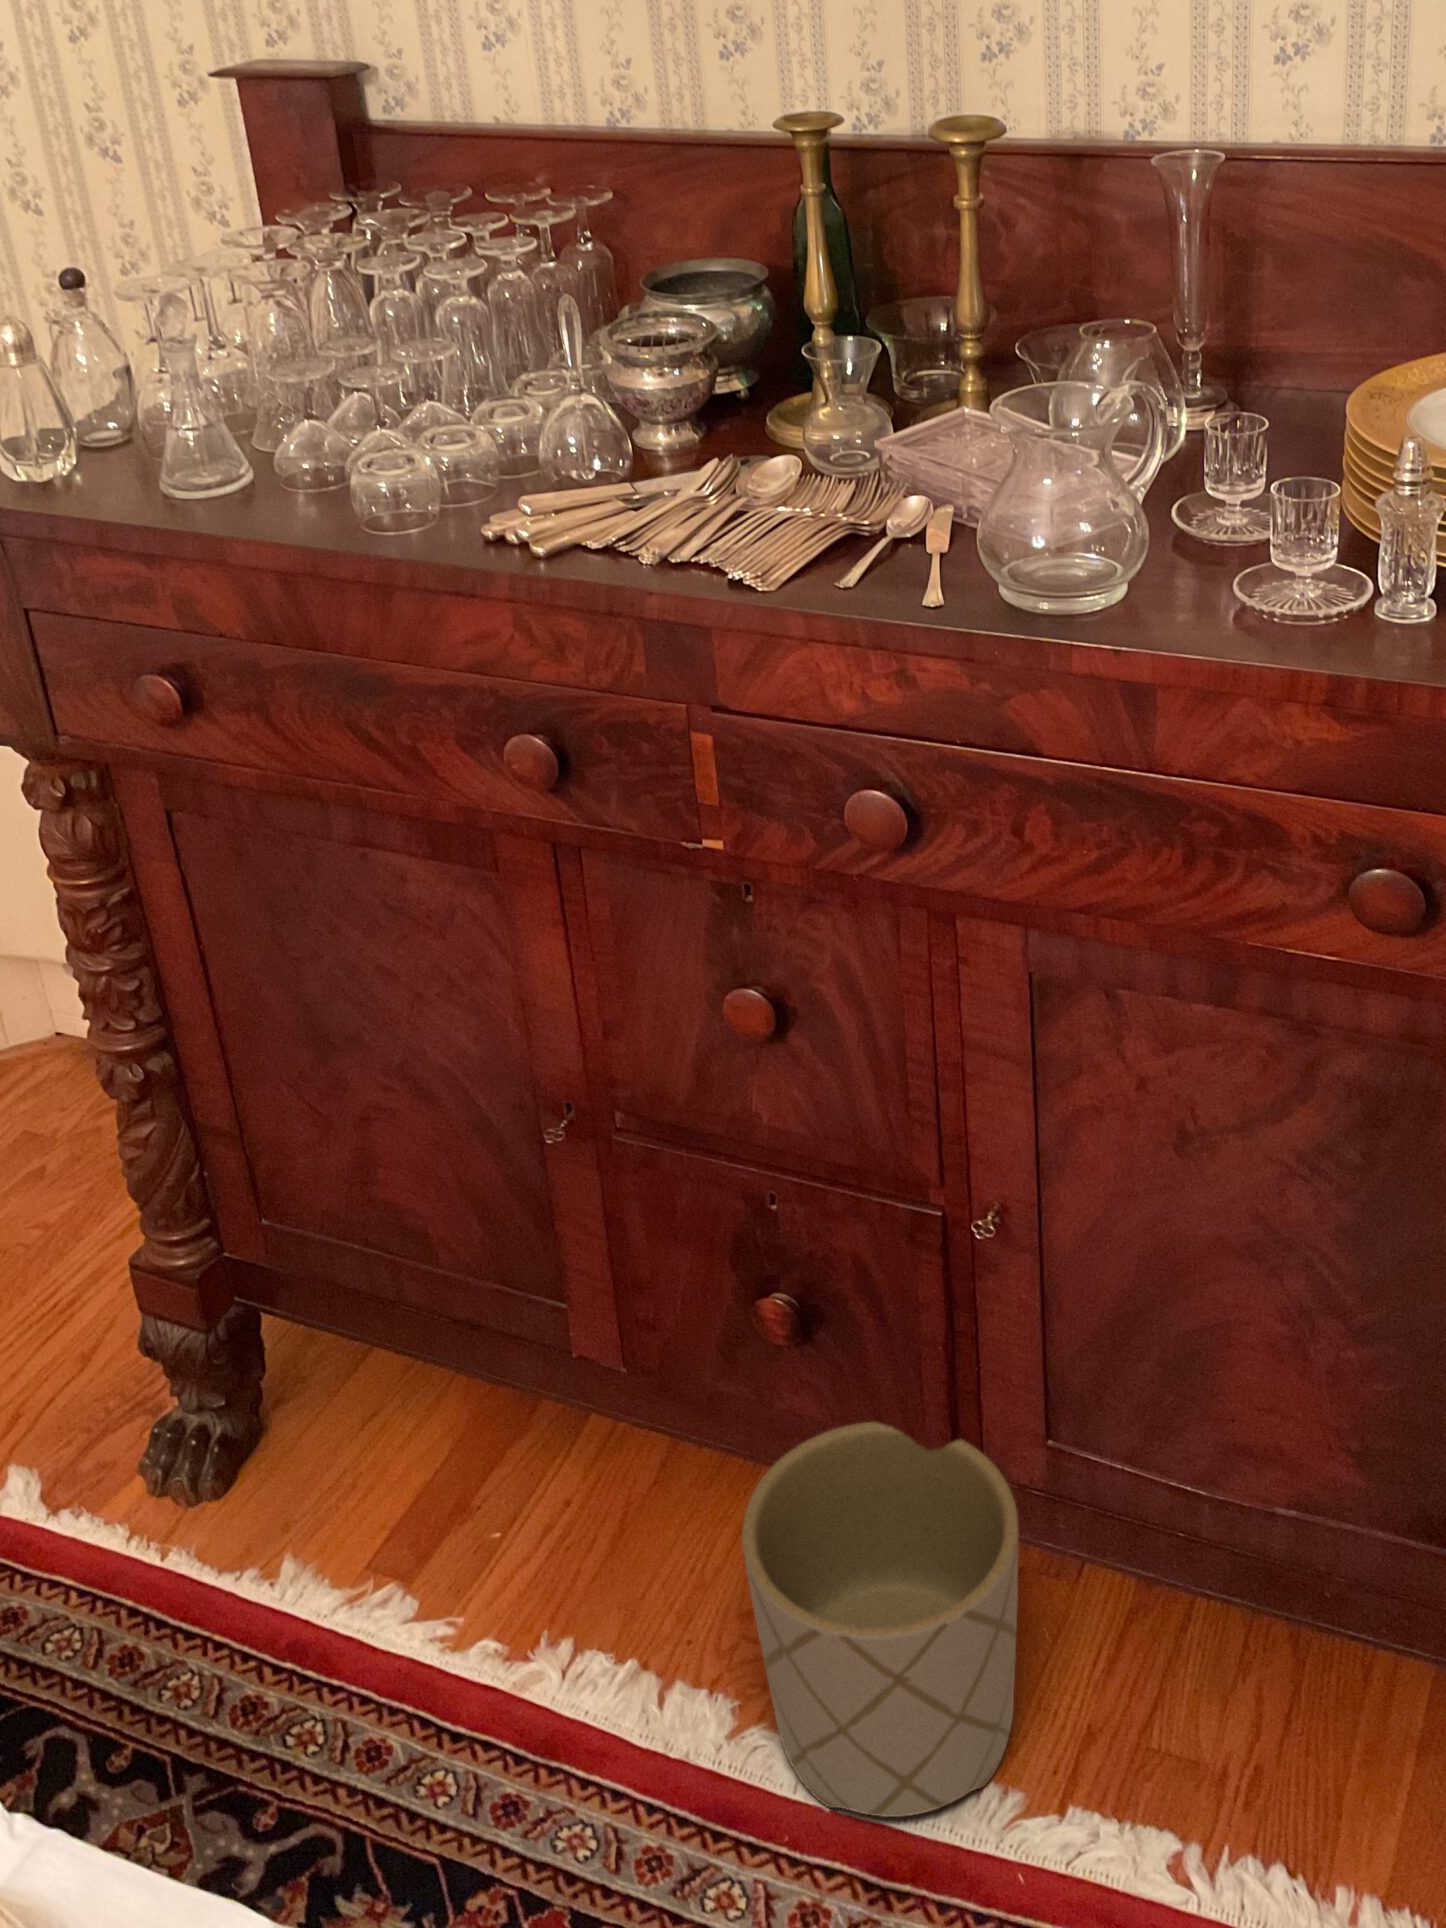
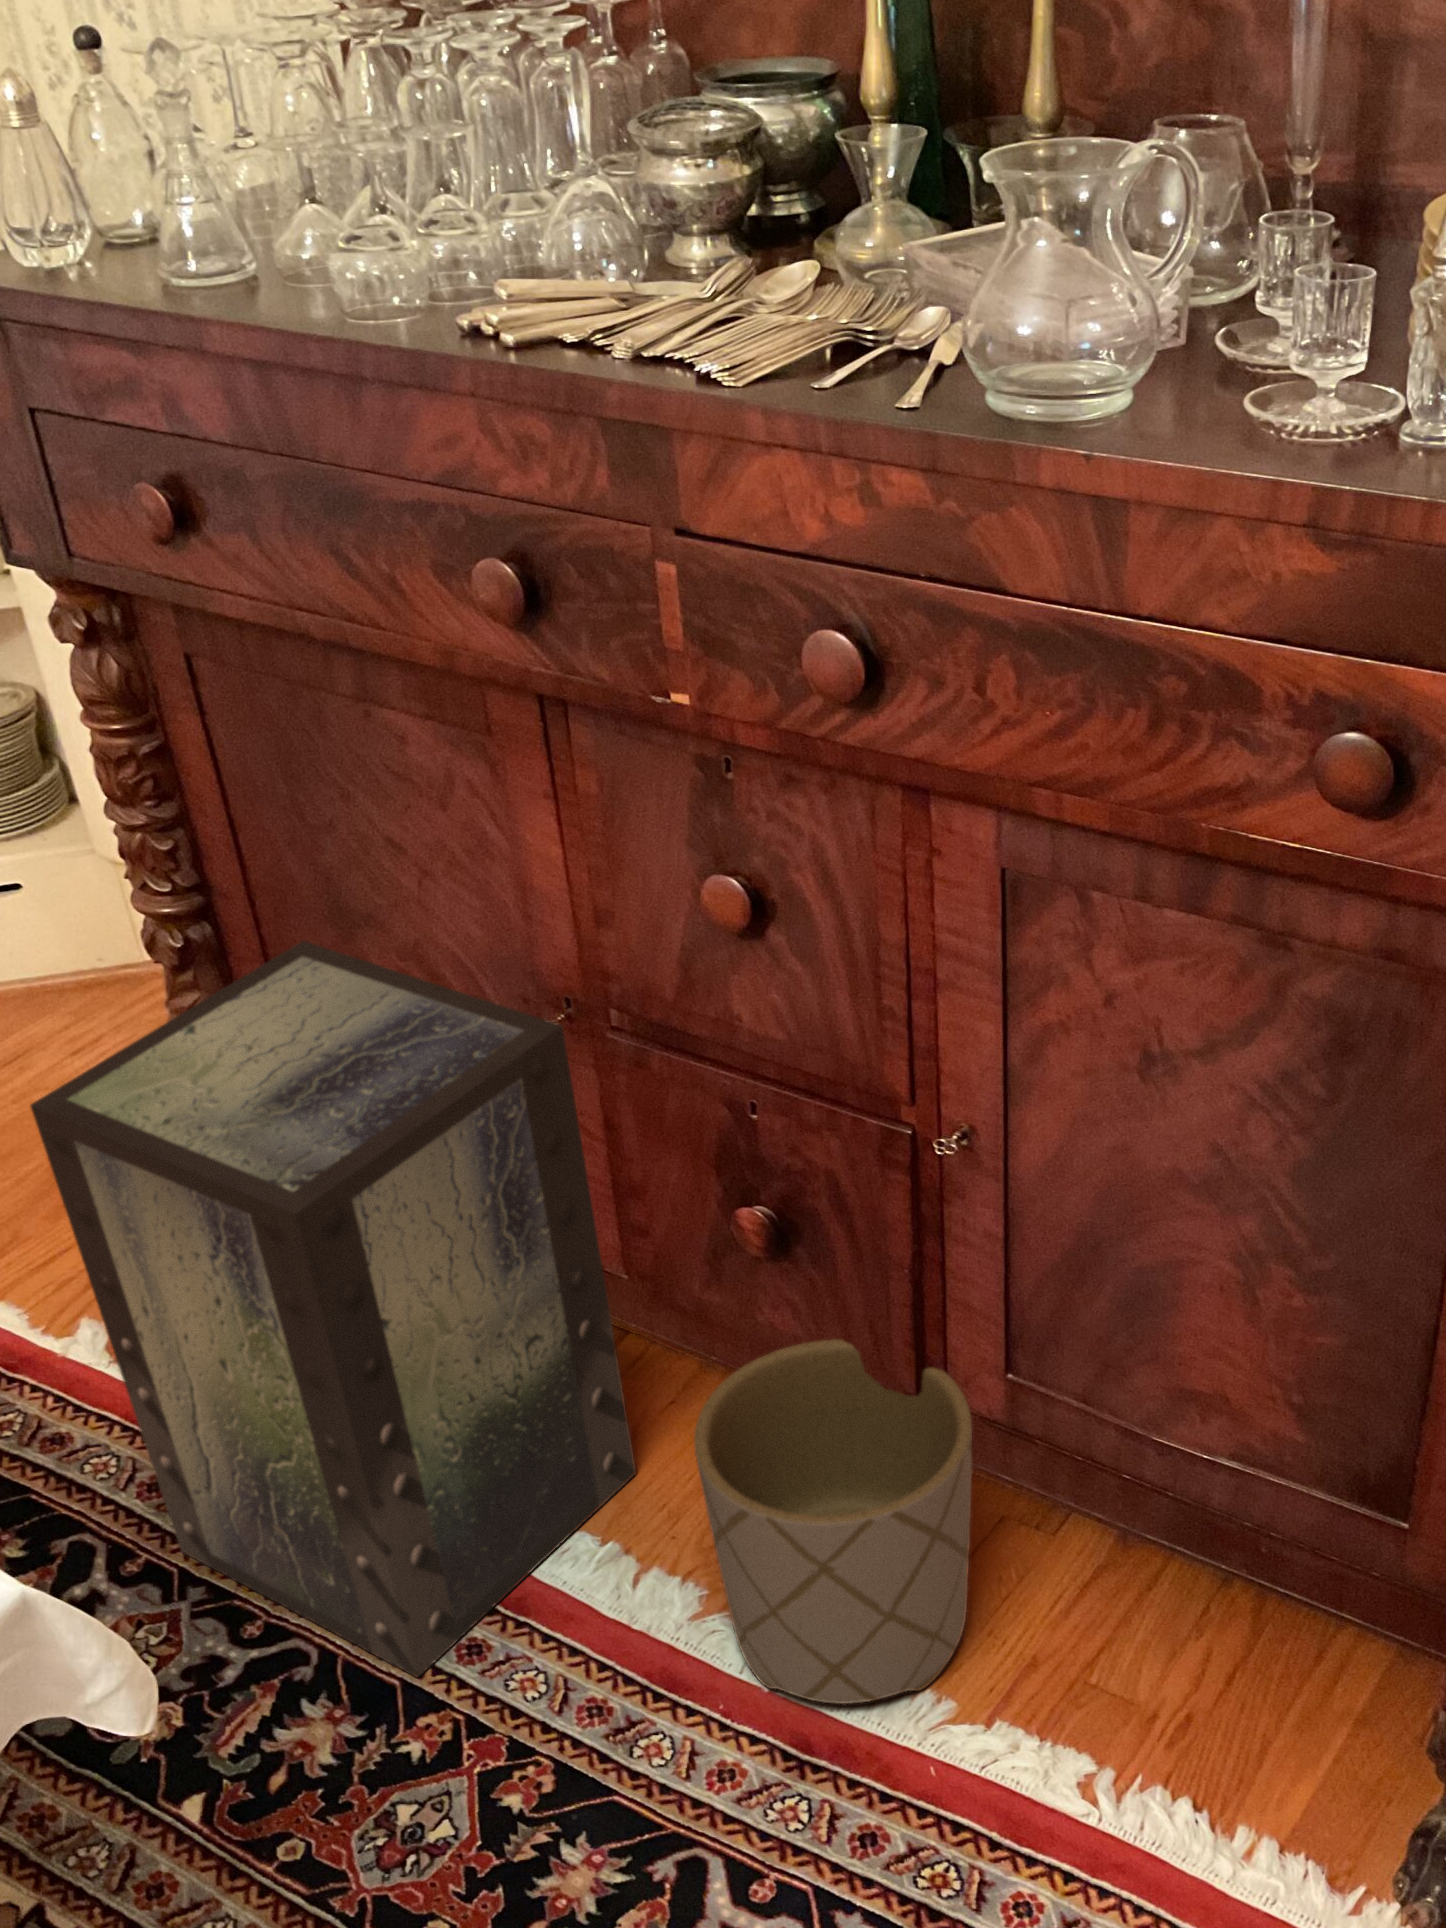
storage box: none [47,1075,638,1851] -> present [30,941,636,1677]

